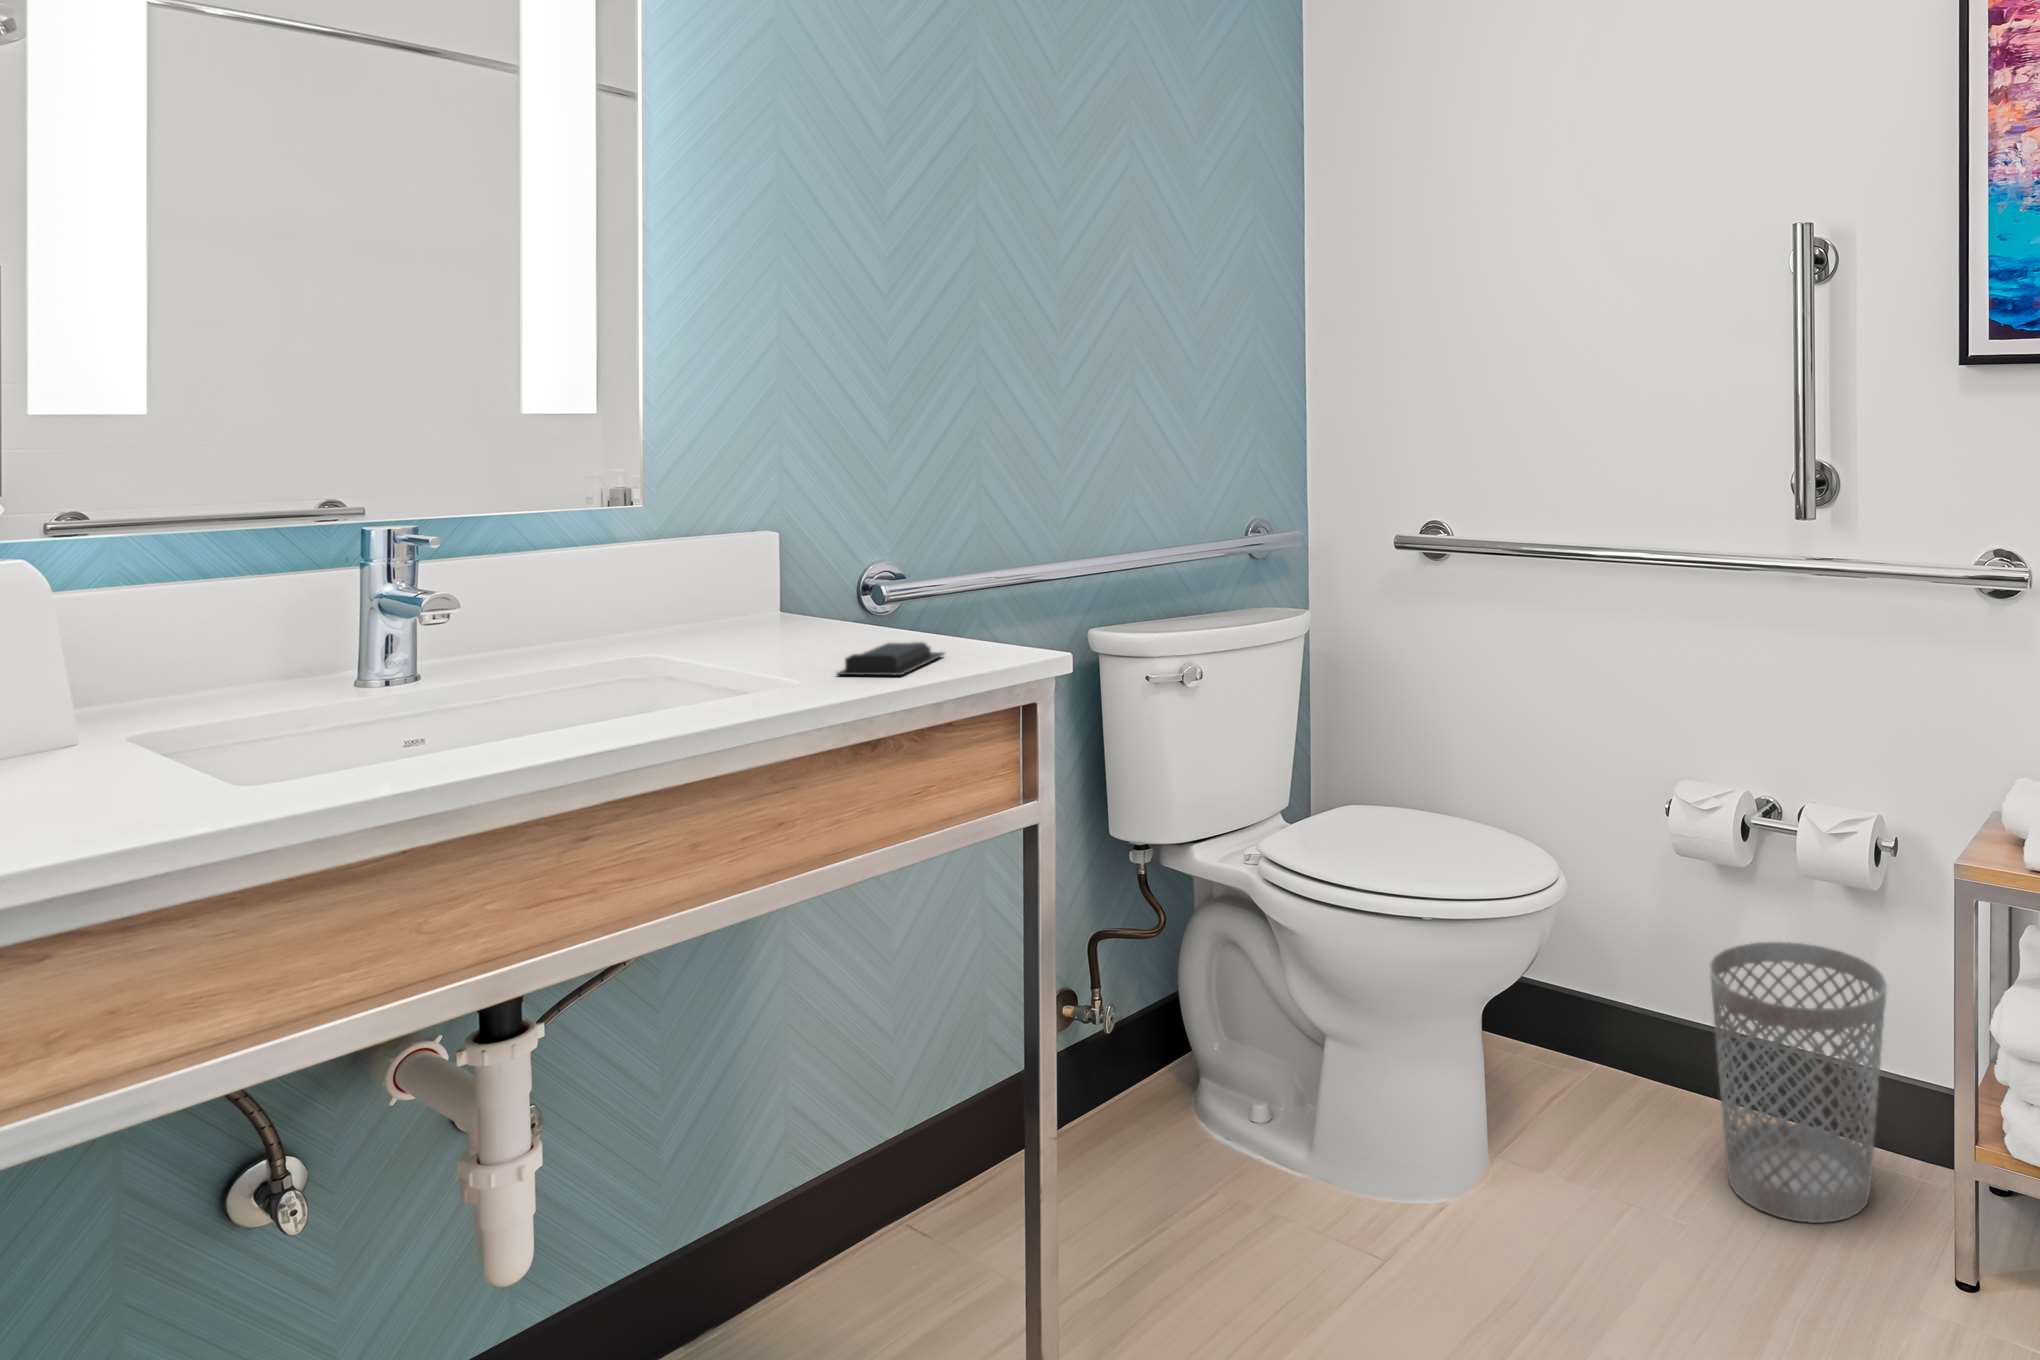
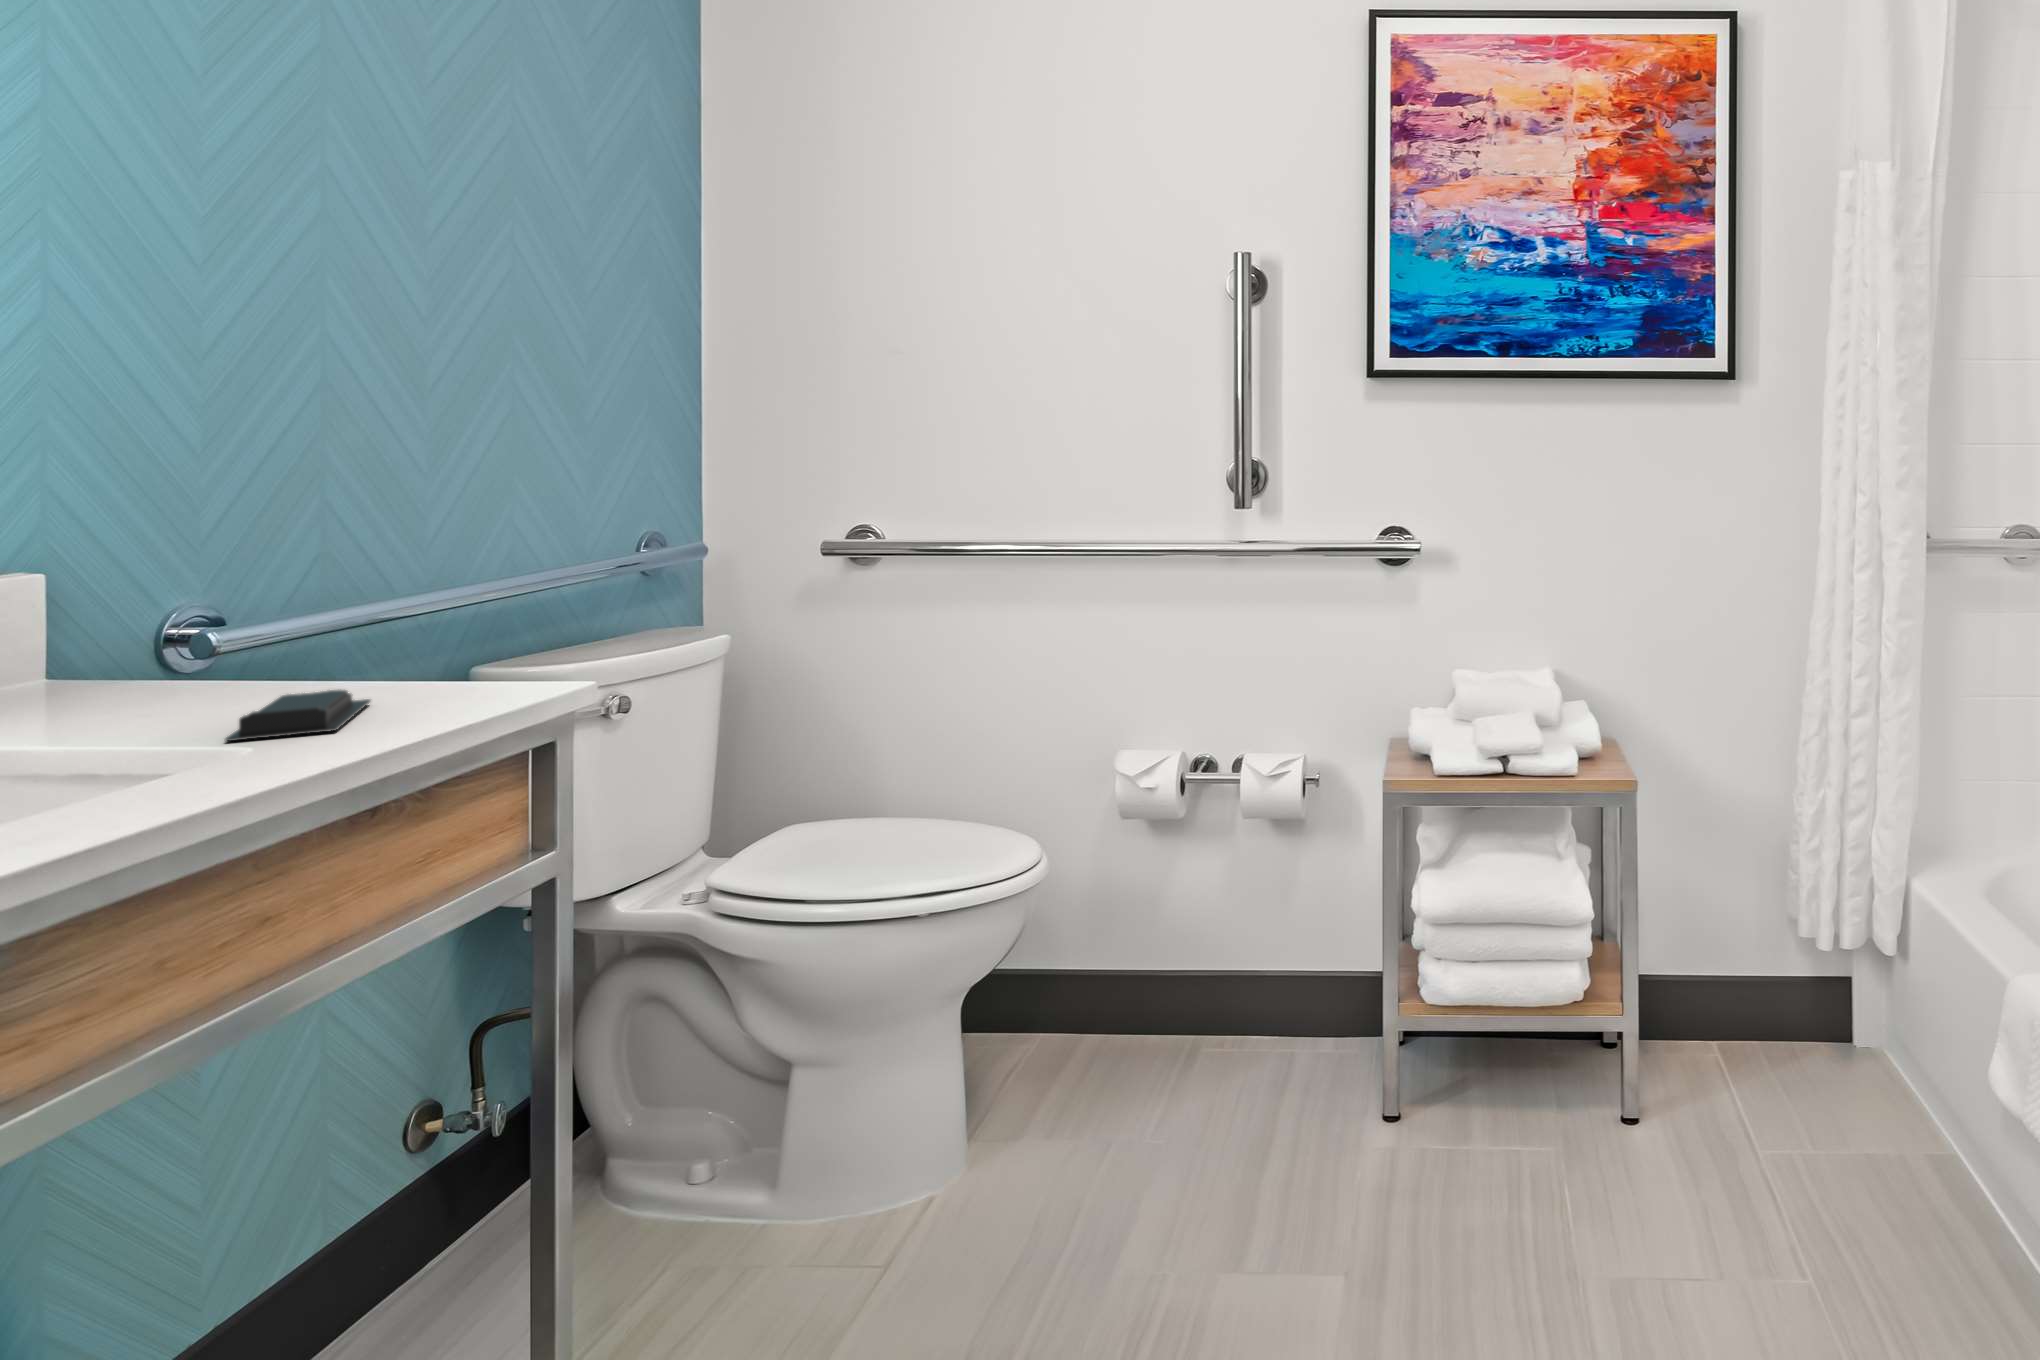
wastebasket: present [1709,942,1887,1223] -> none [1167,869,1315,1108]

